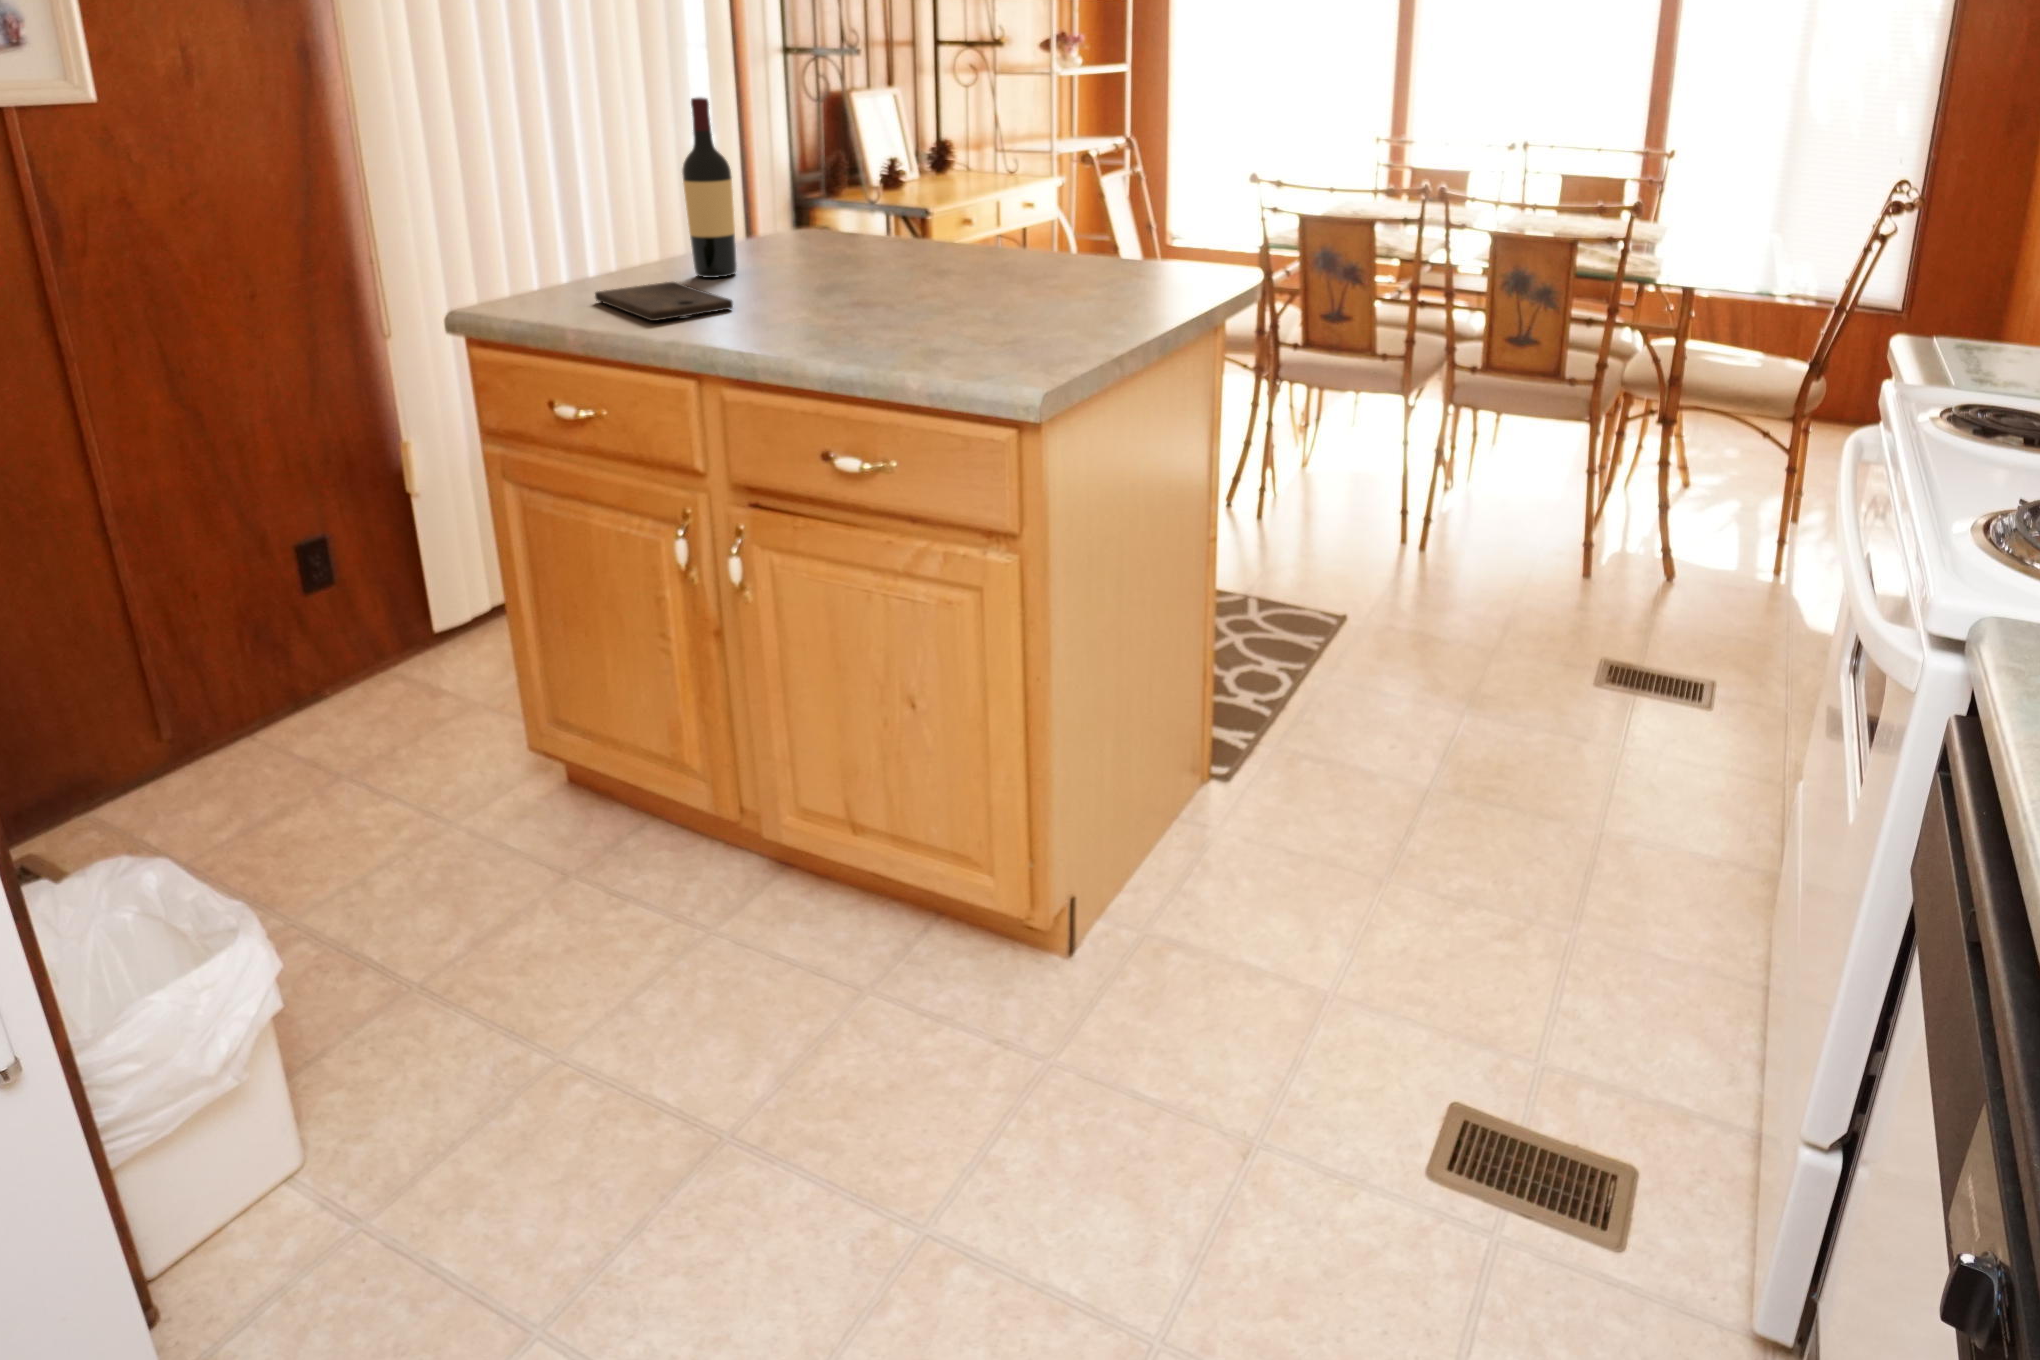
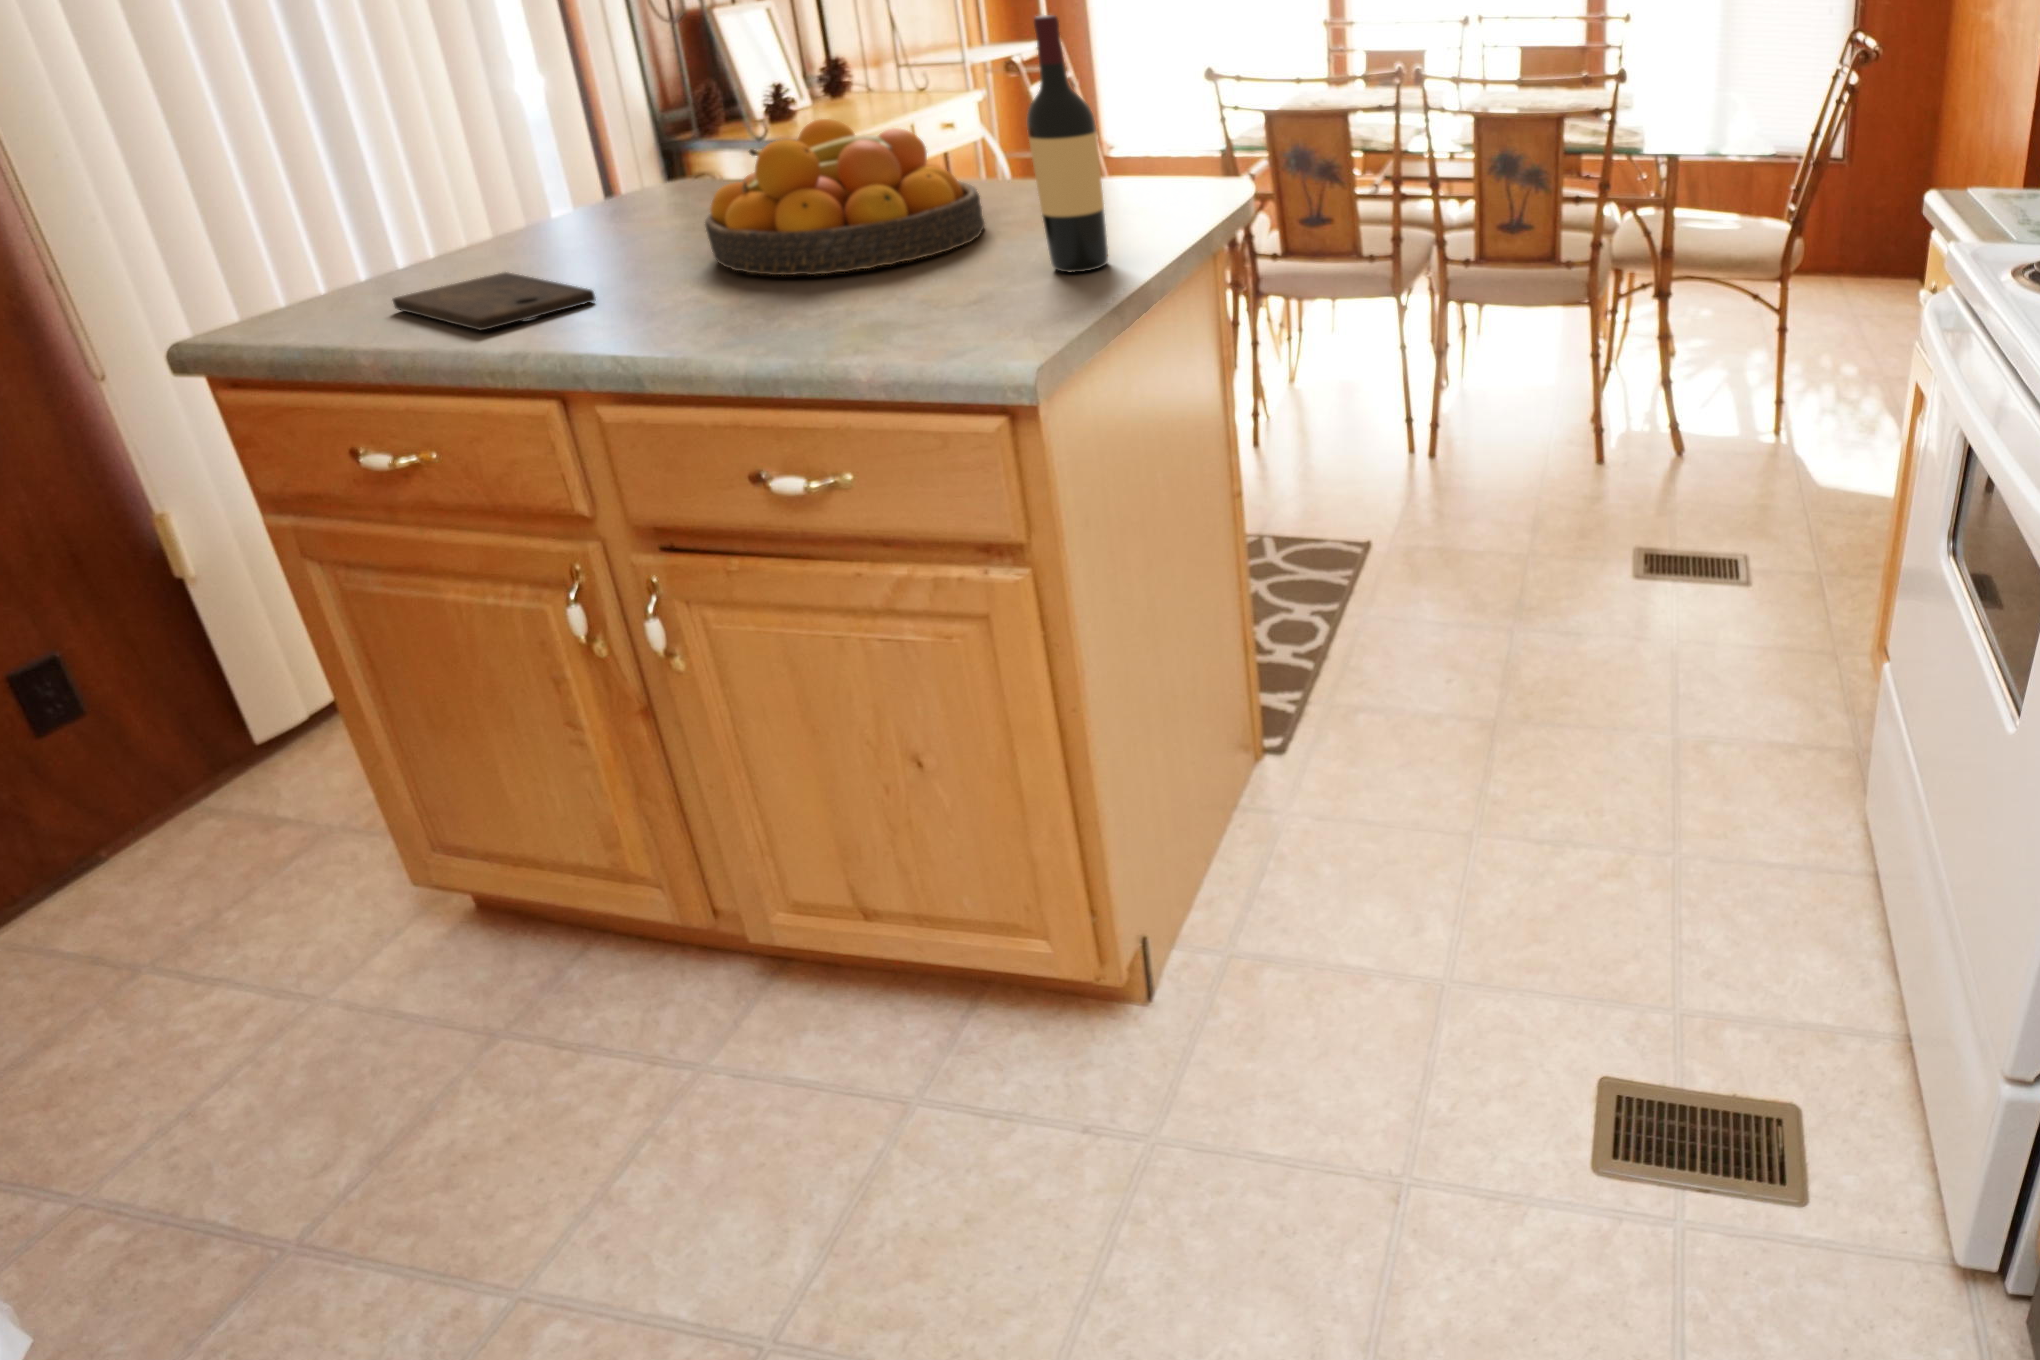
wine bottle: present [682,97,737,278] -> present [1027,15,1108,272]
fruit bowl: none [819,184,1032,306] -> present [705,119,985,275]

